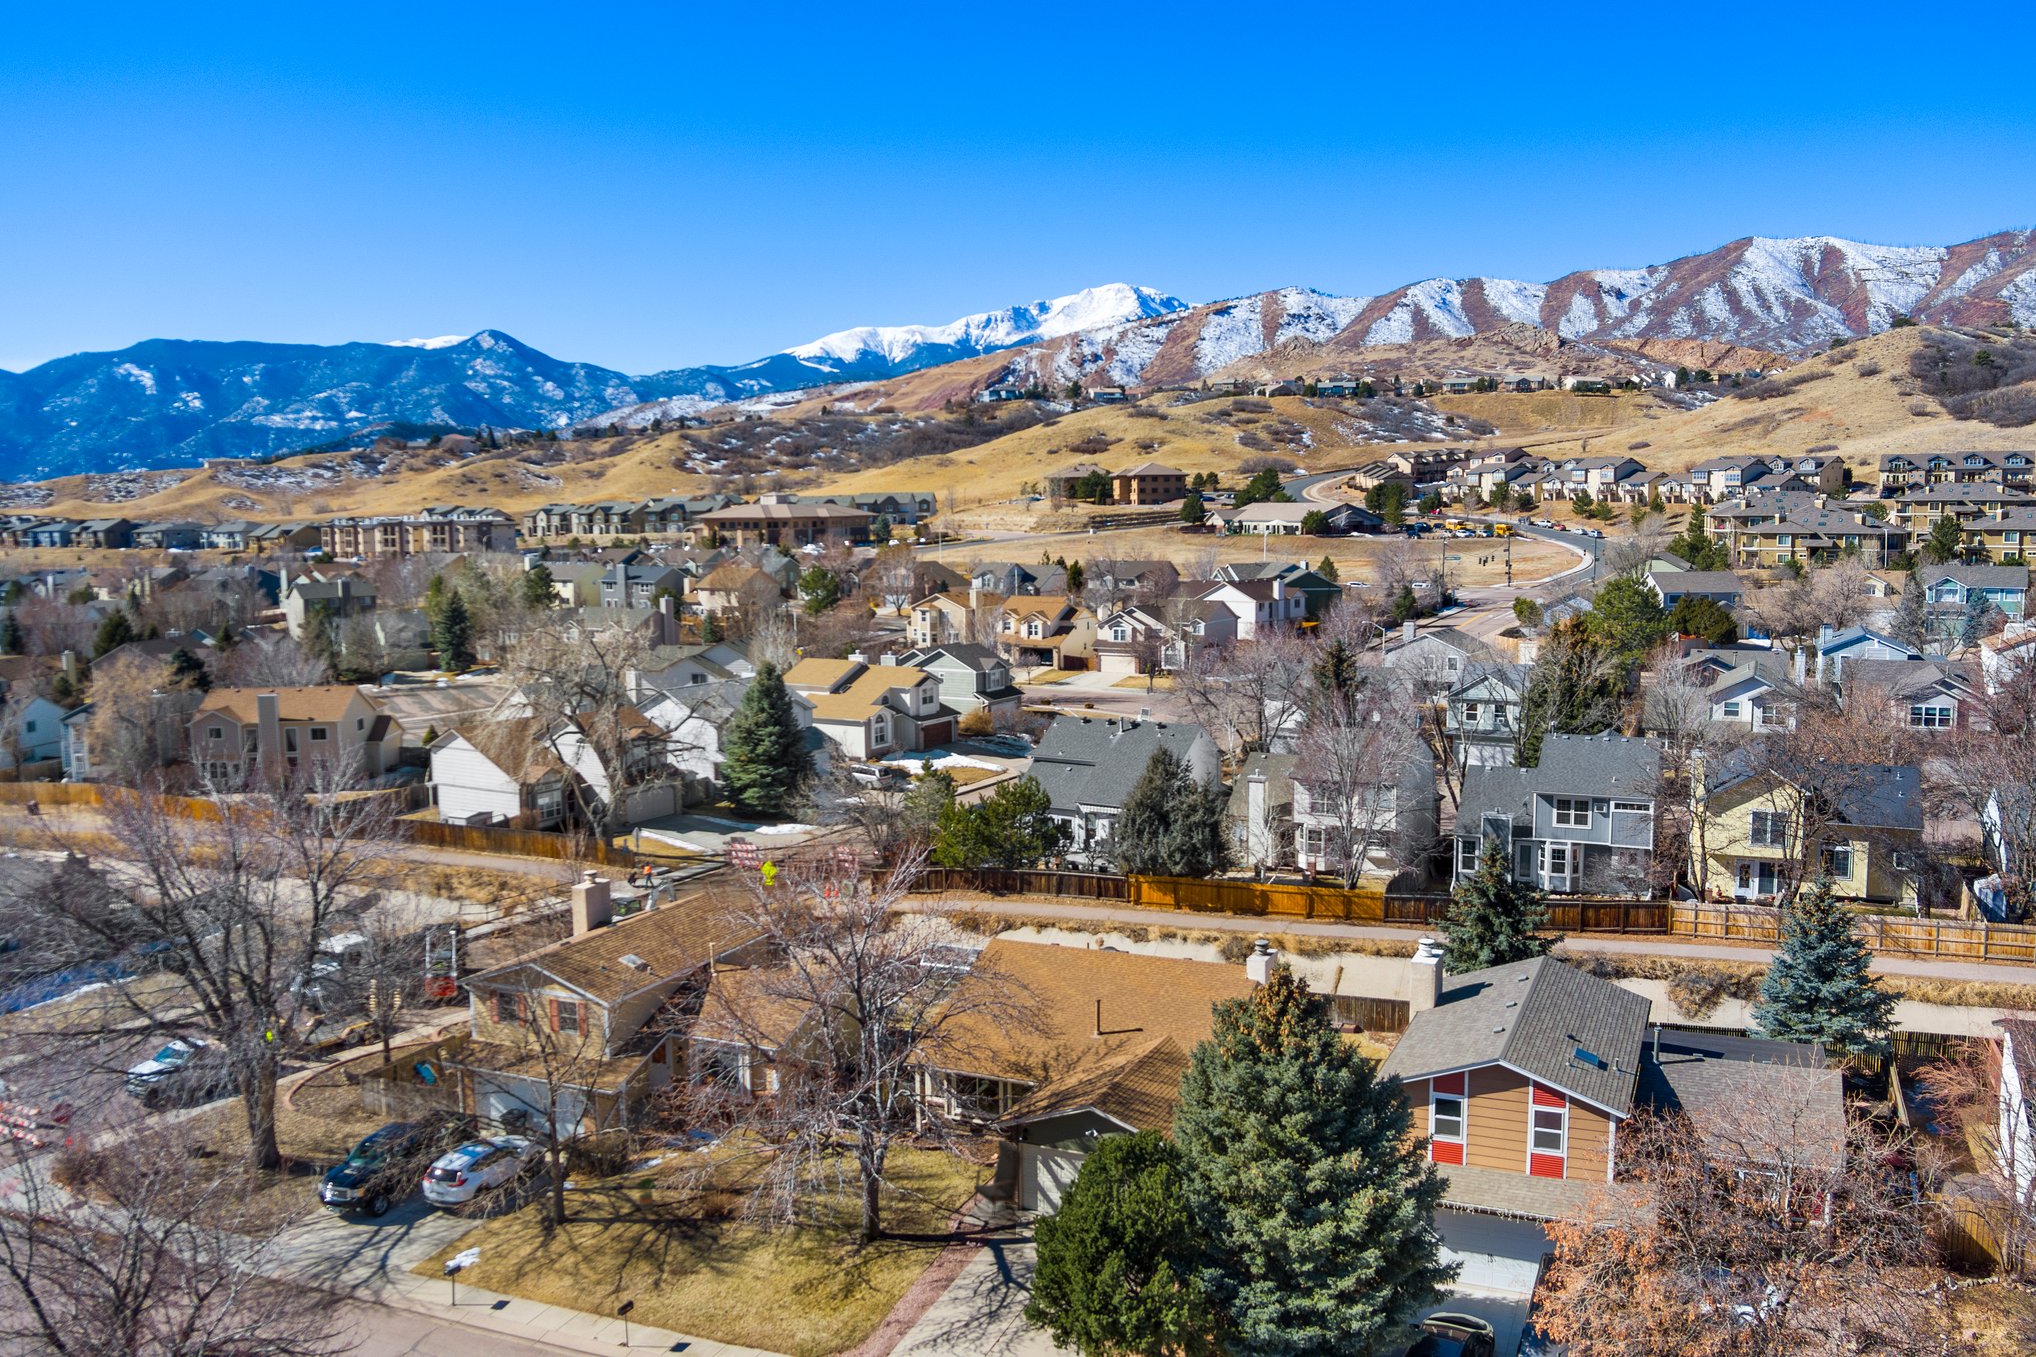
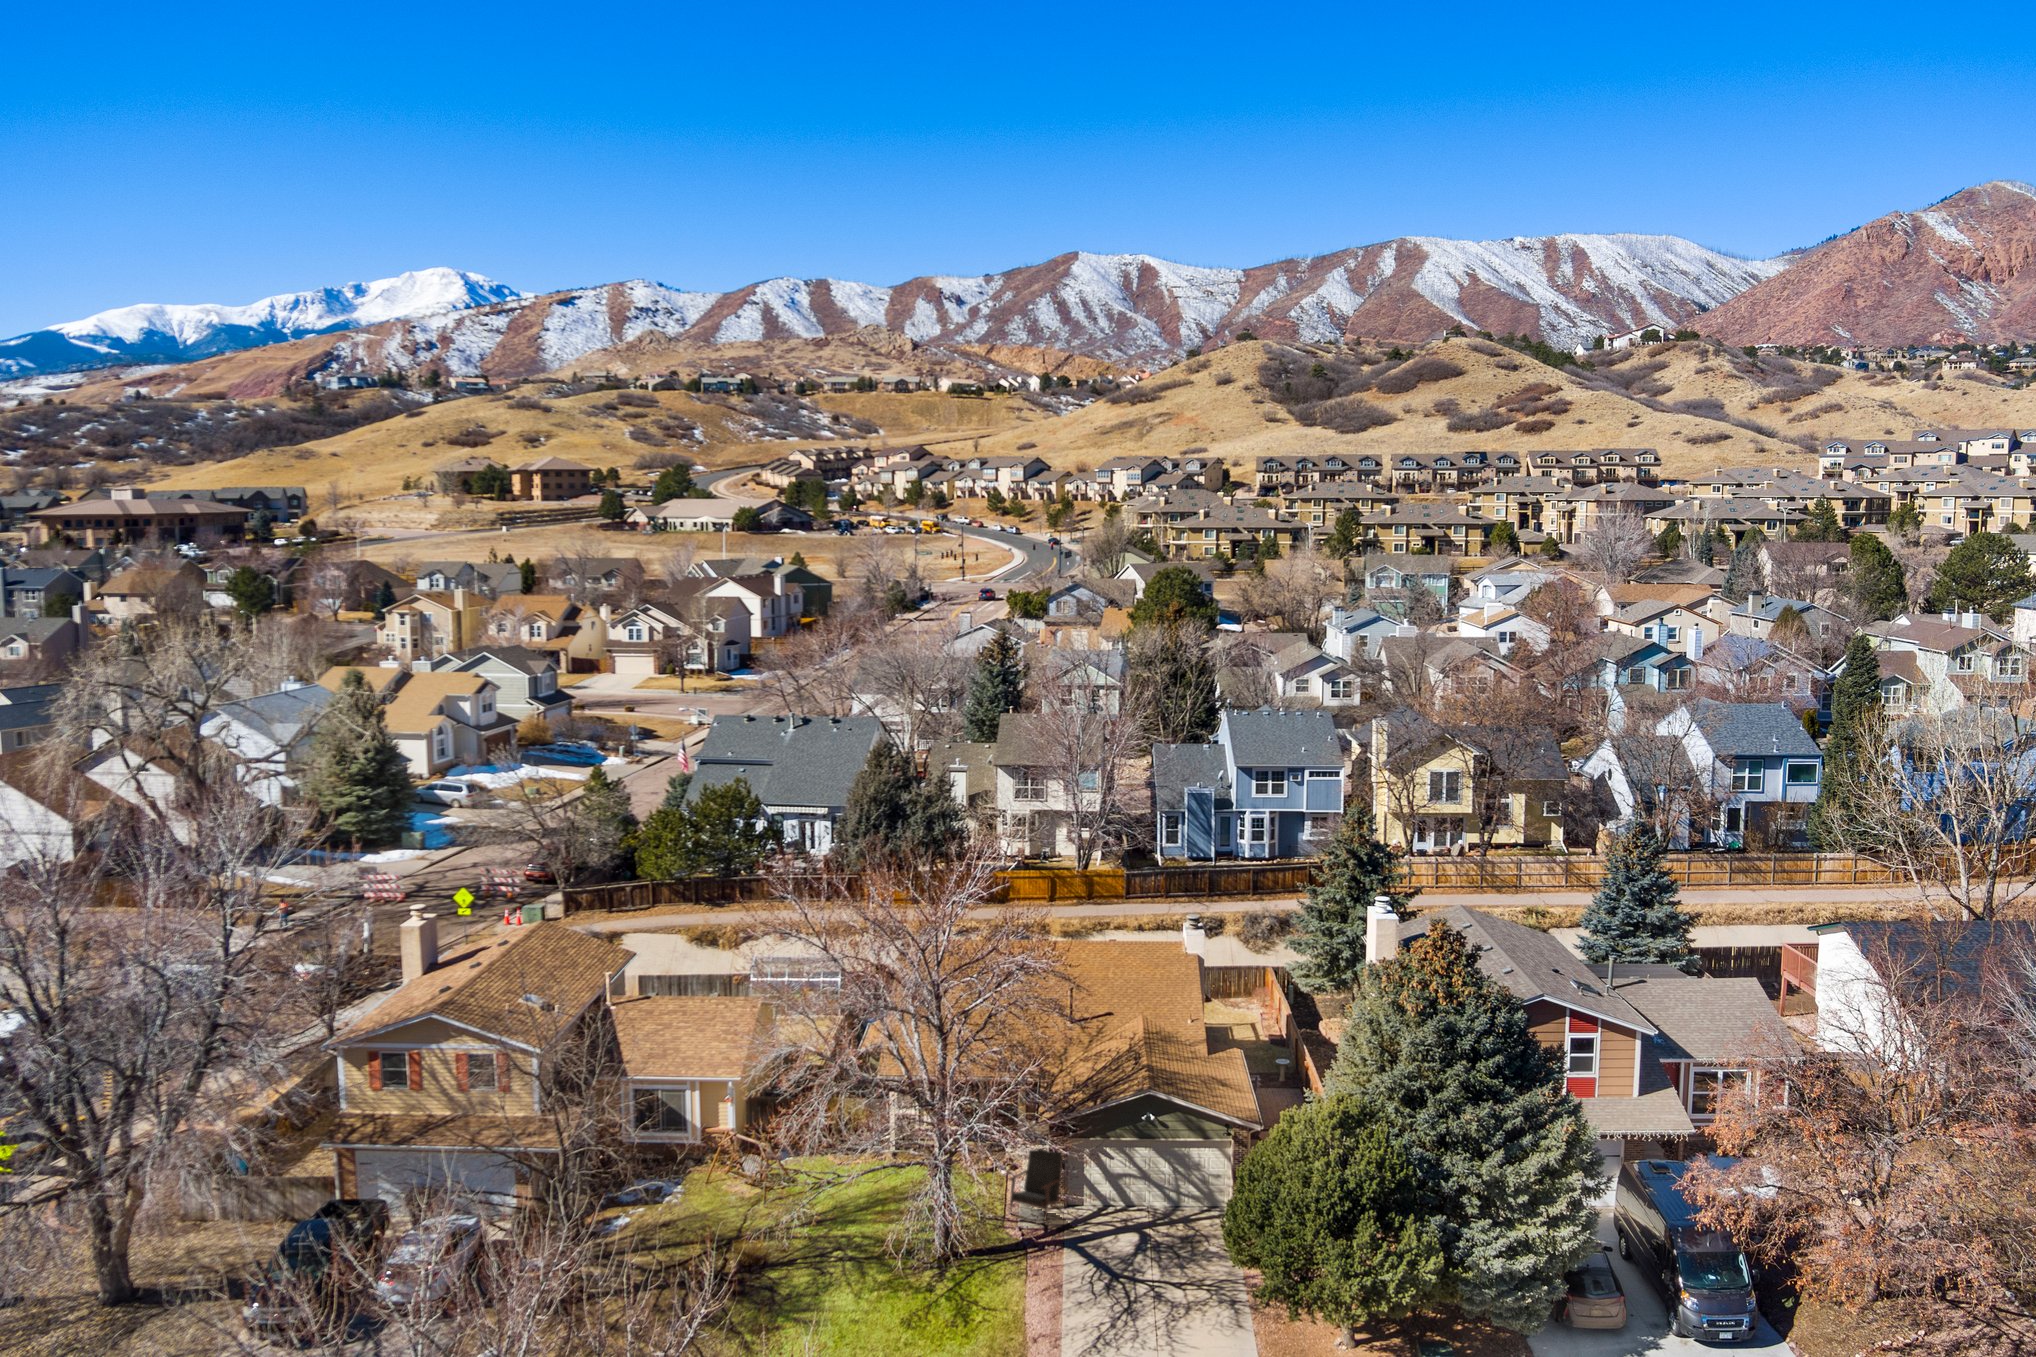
potted tree: present [636,1178,656,1210] -> none [627,1250,655,1290]

